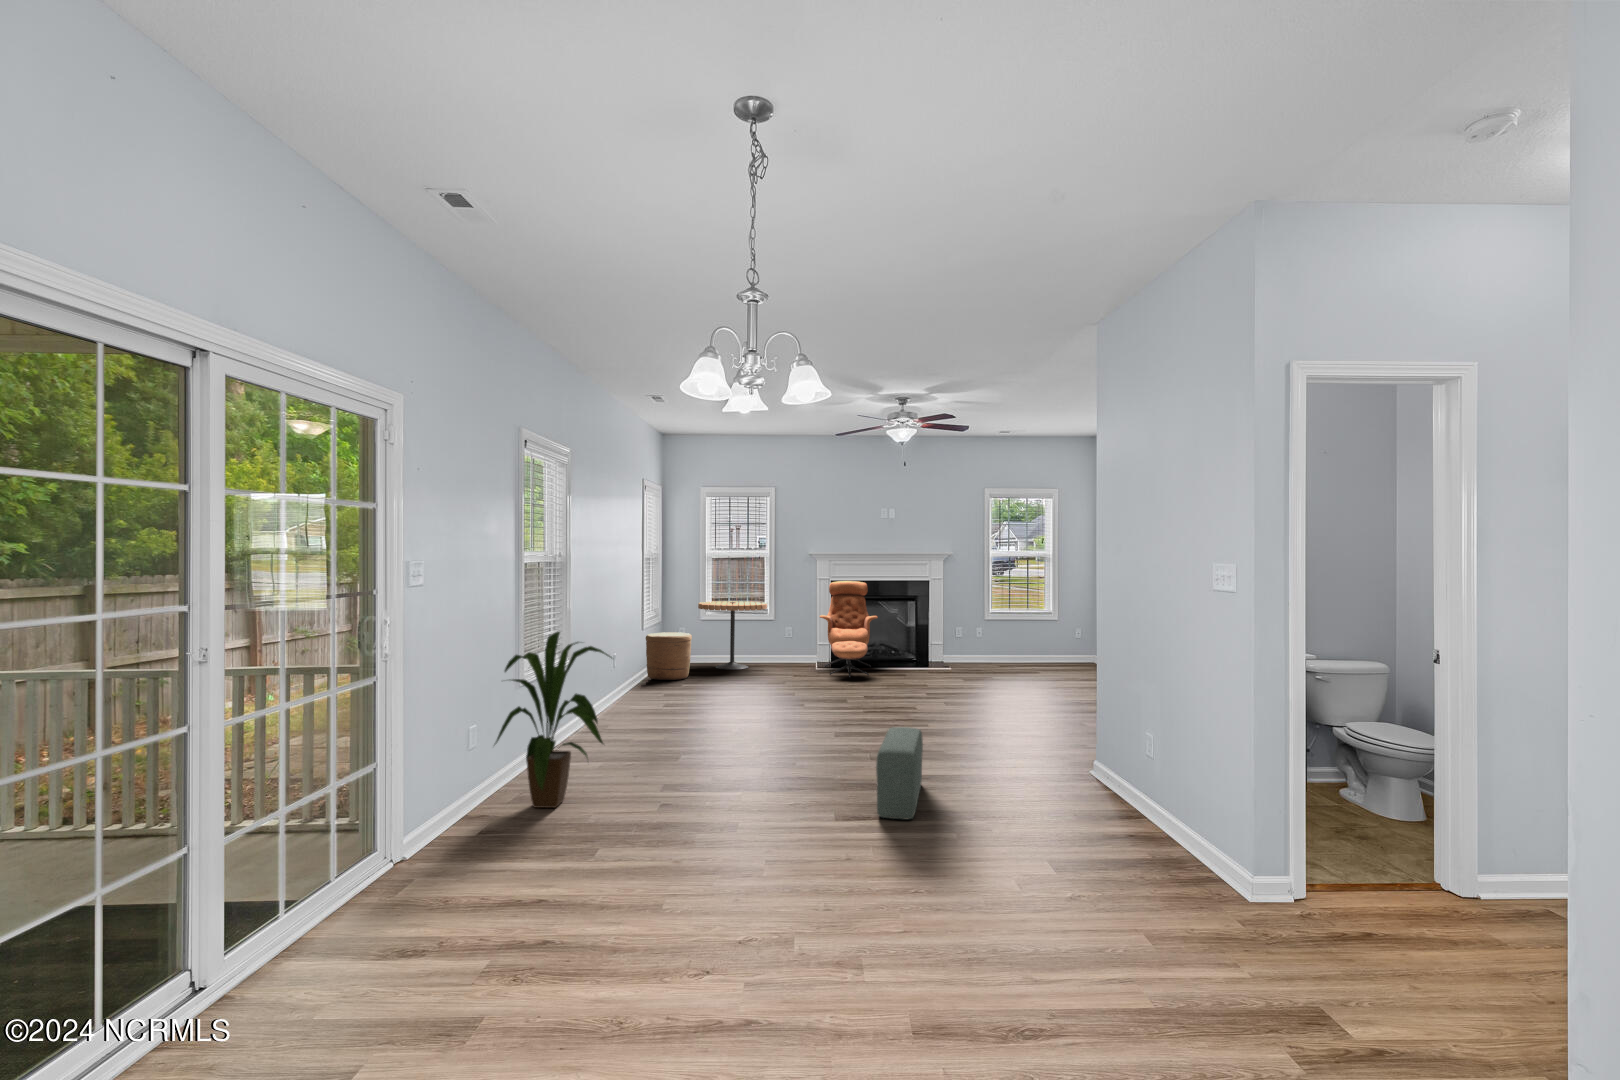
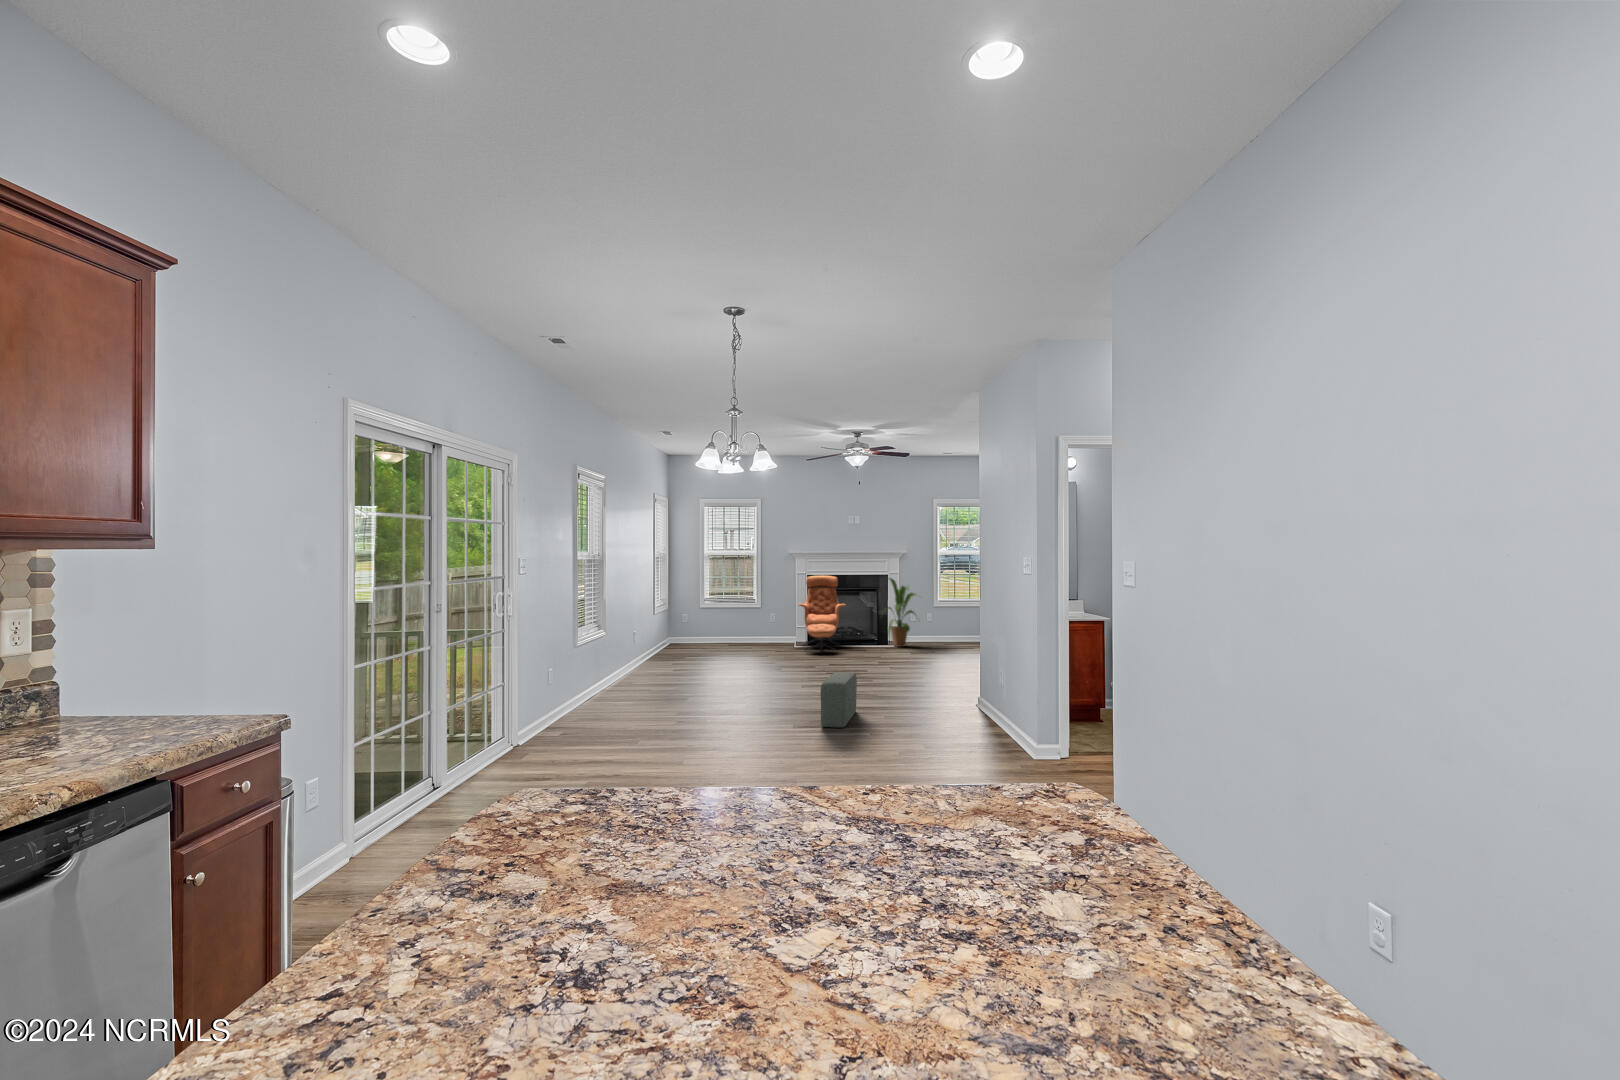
side table: present [698,601,767,669] -> none [699,593,755,648]
house plant: present [495,631,612,808] -> present [885,578,915,647]
woven basket: present [646,632,692,680] -> none [656,617,694,655]

